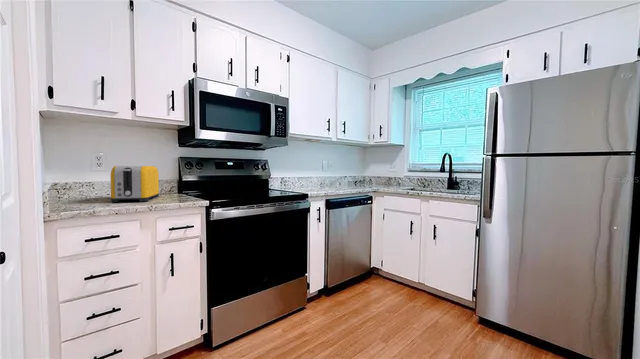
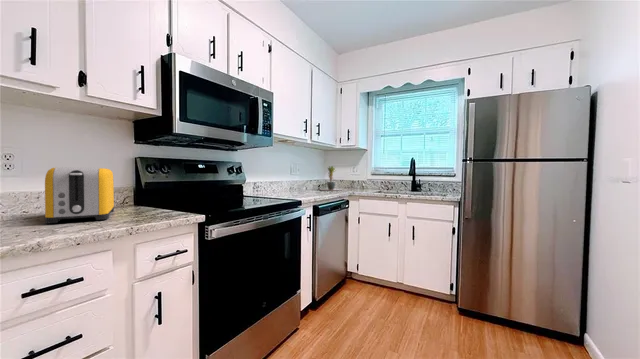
potted plant: none [353,162,376,187] -> present [320,166,339,190]

